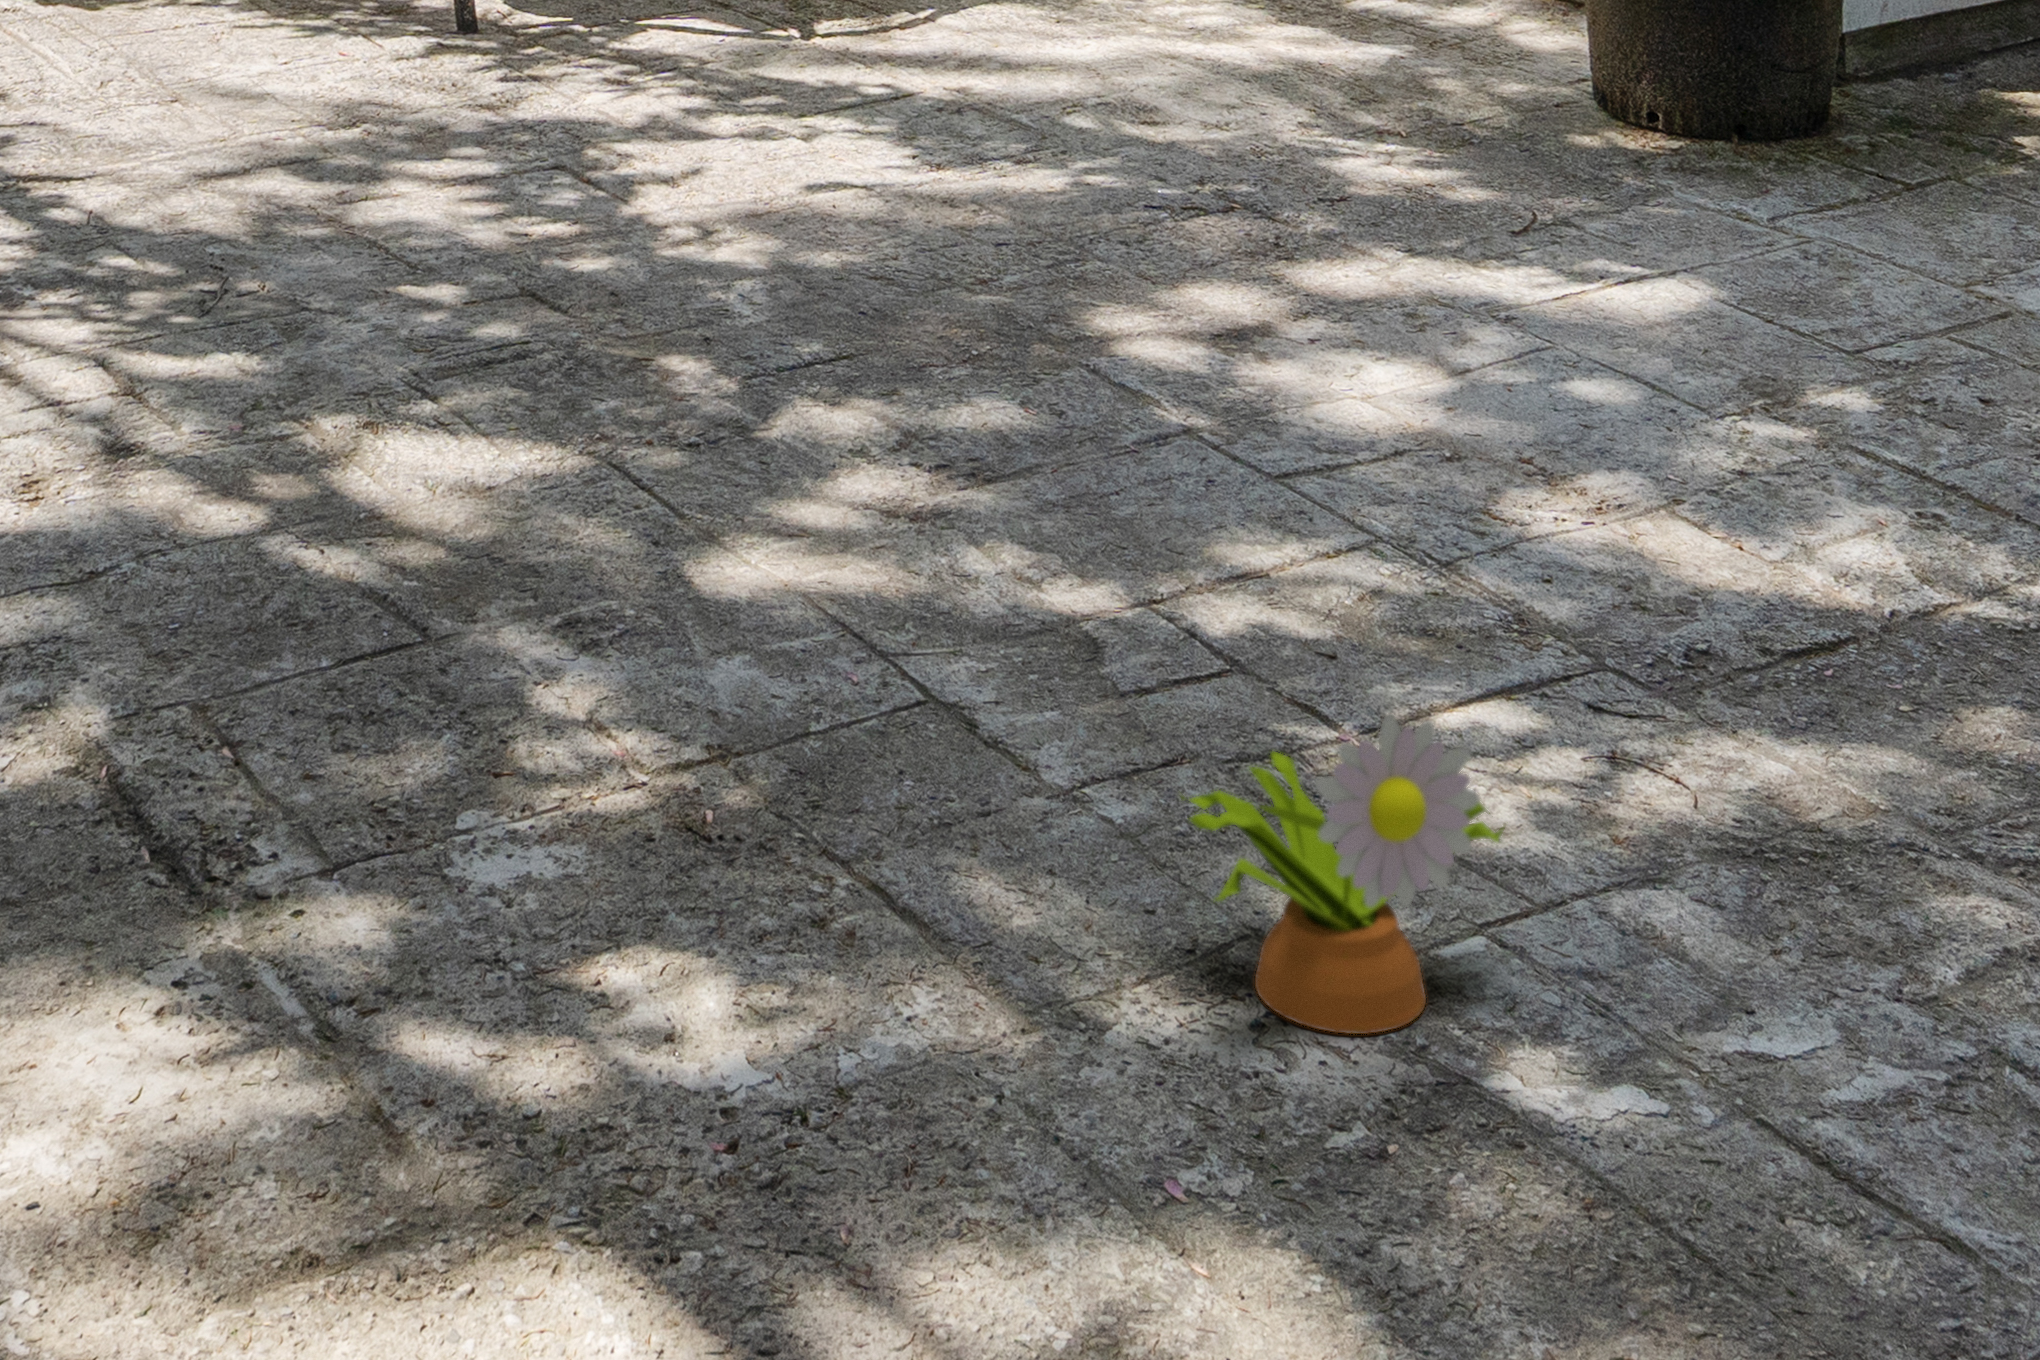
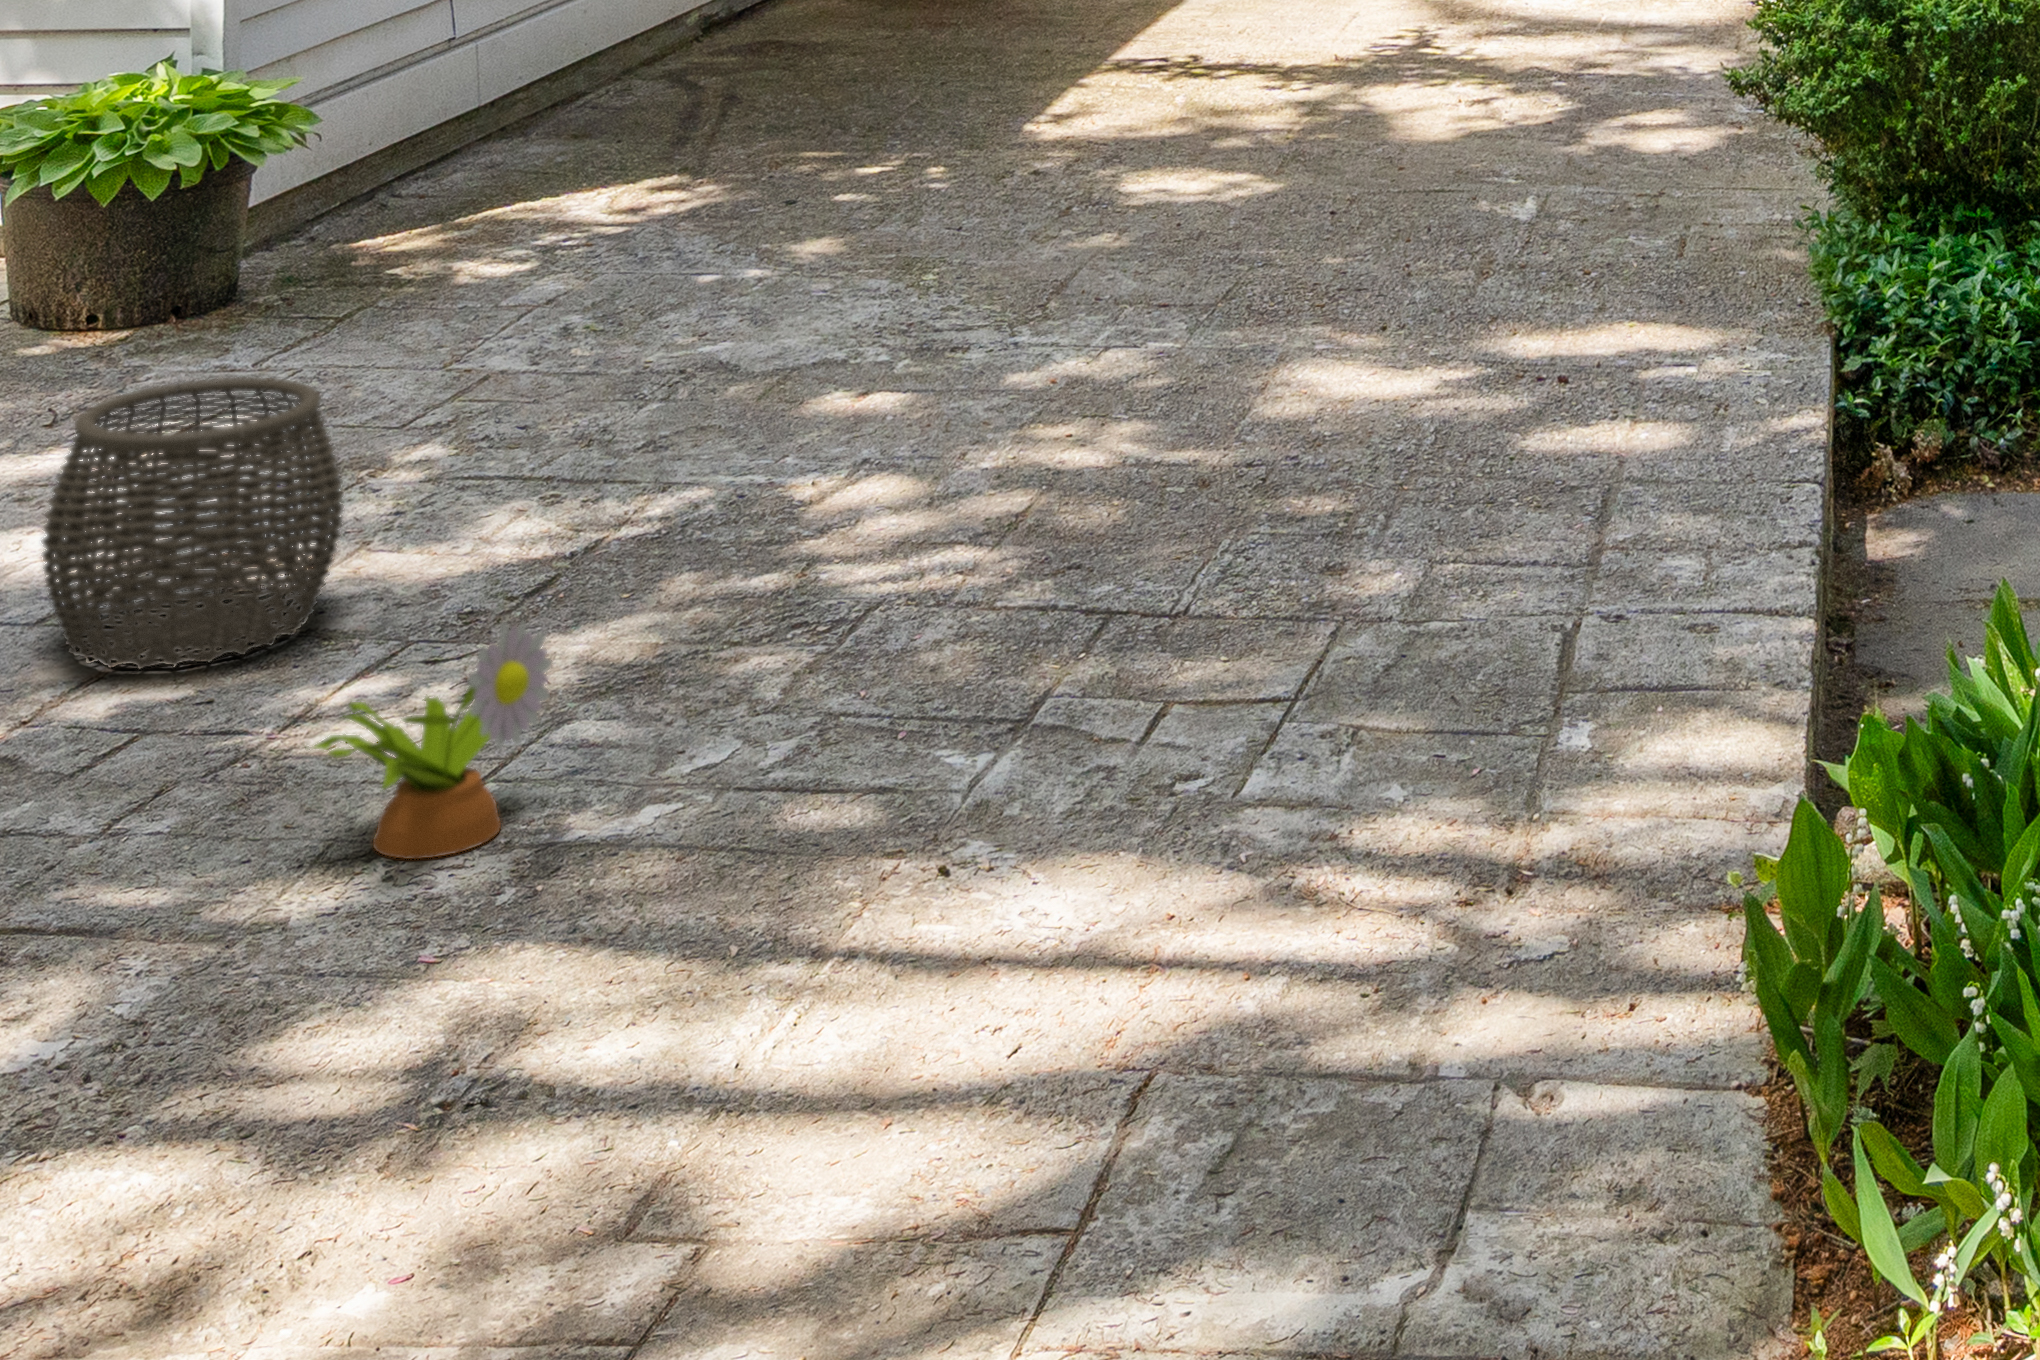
woven basket: none [1199,239,1552,620] -> present [42,377,343,669]

